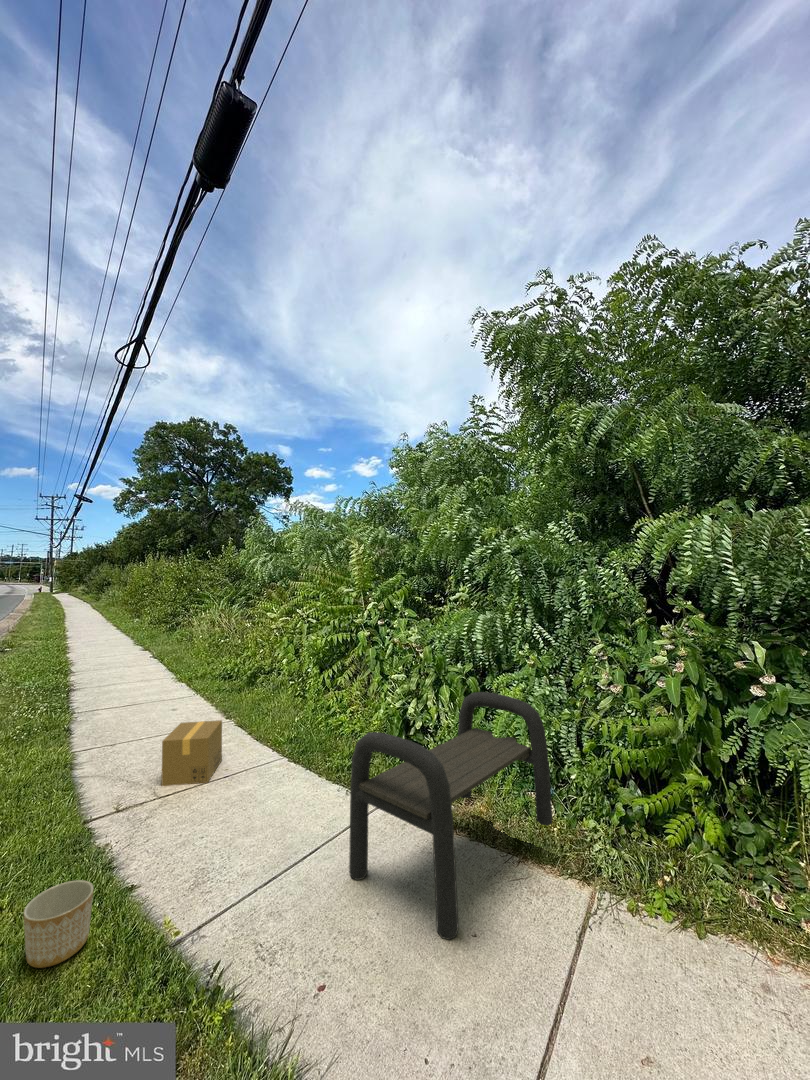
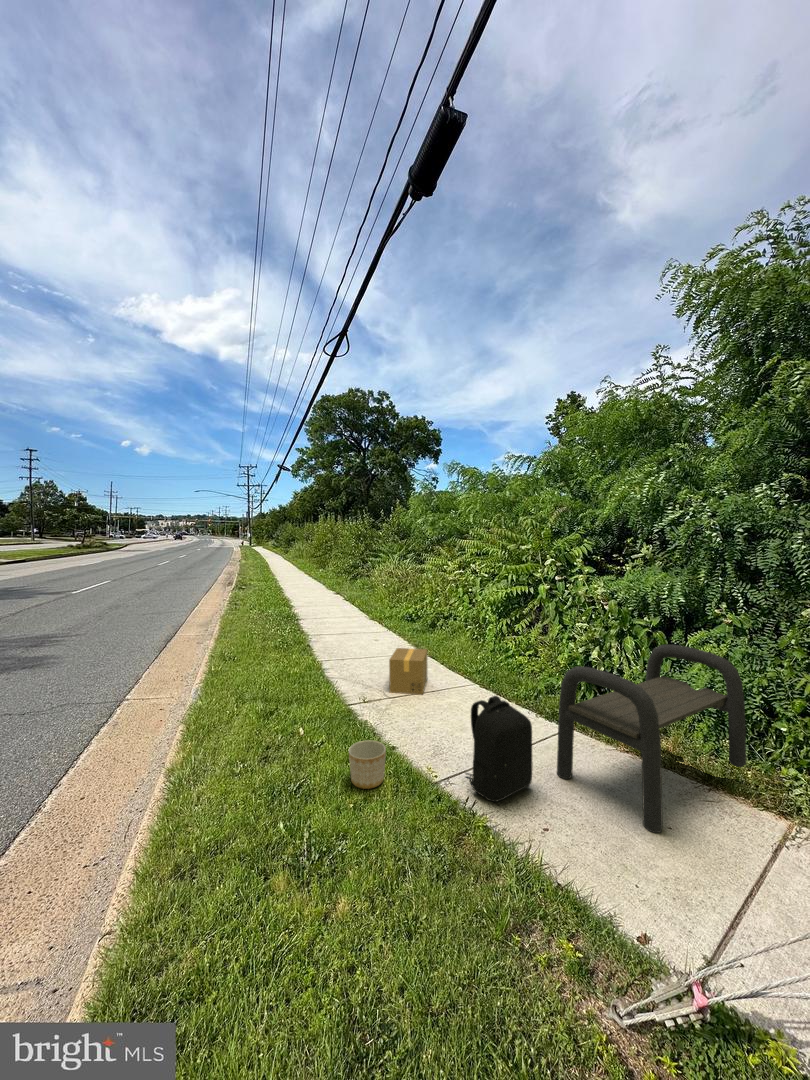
backpack: none [223,783,312,940] -> present [465,696,533,801]

